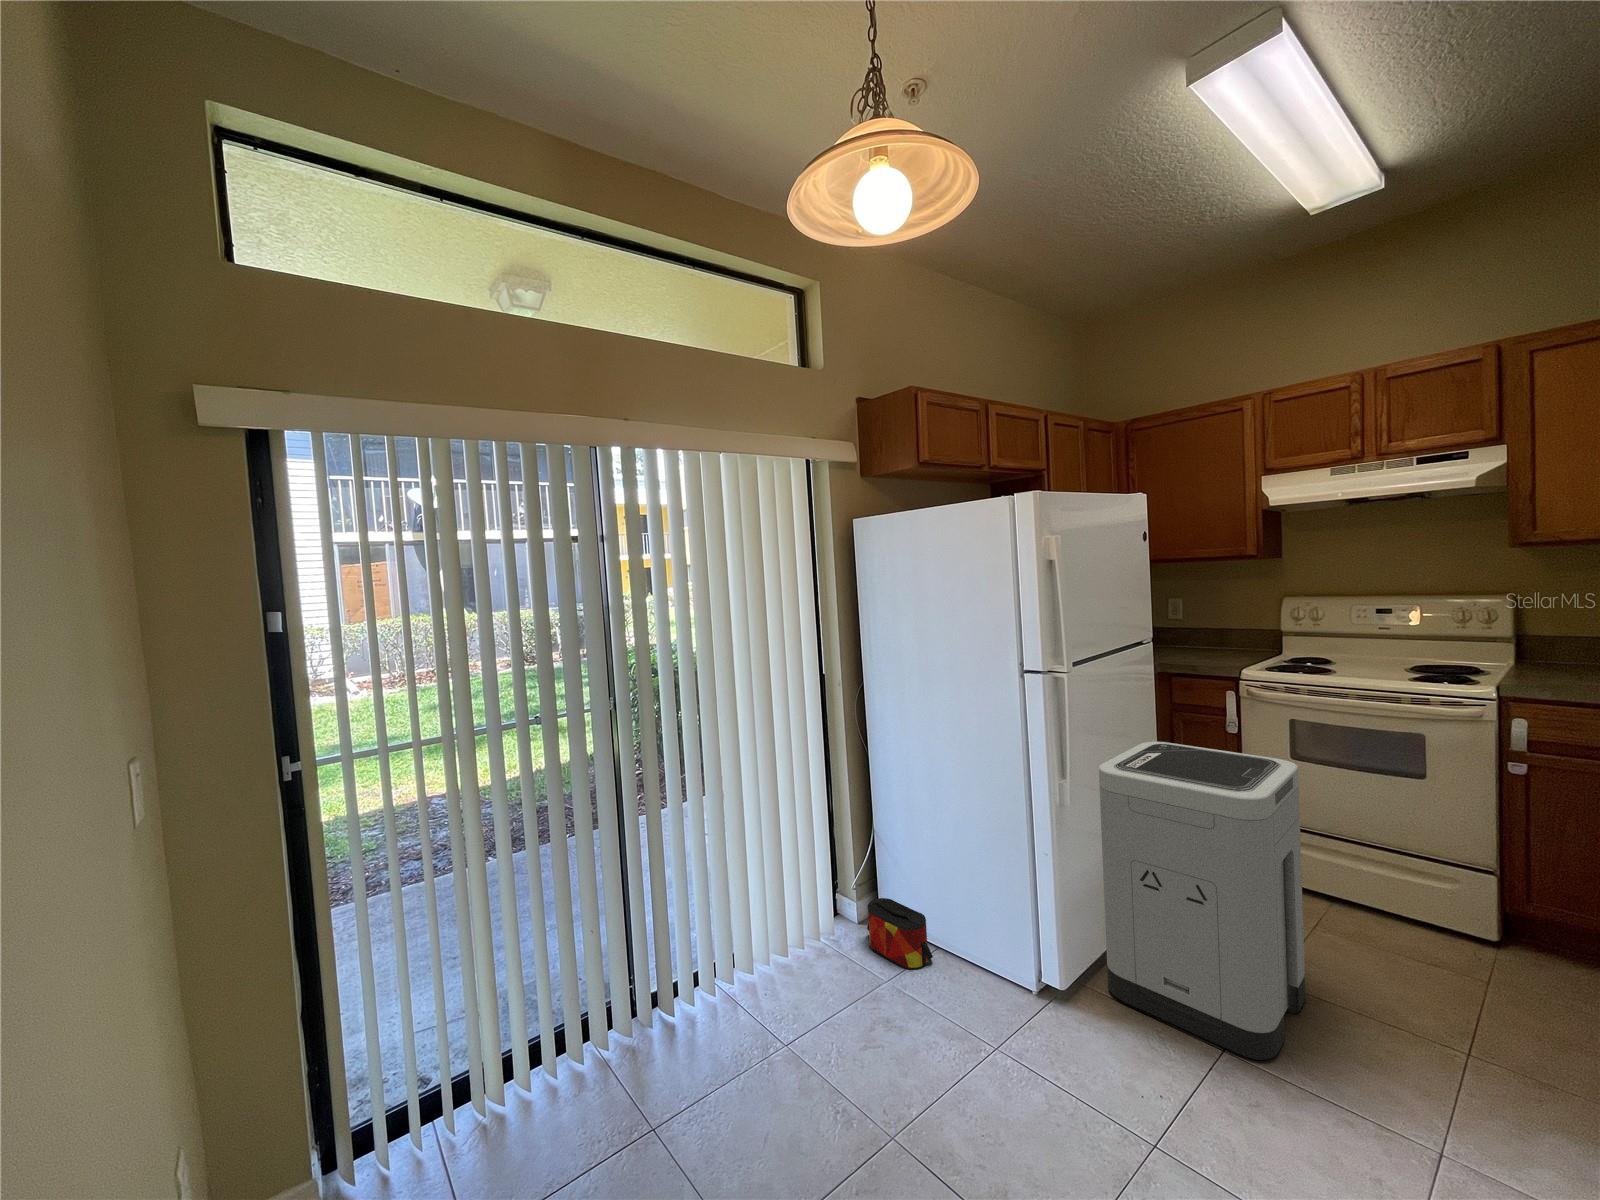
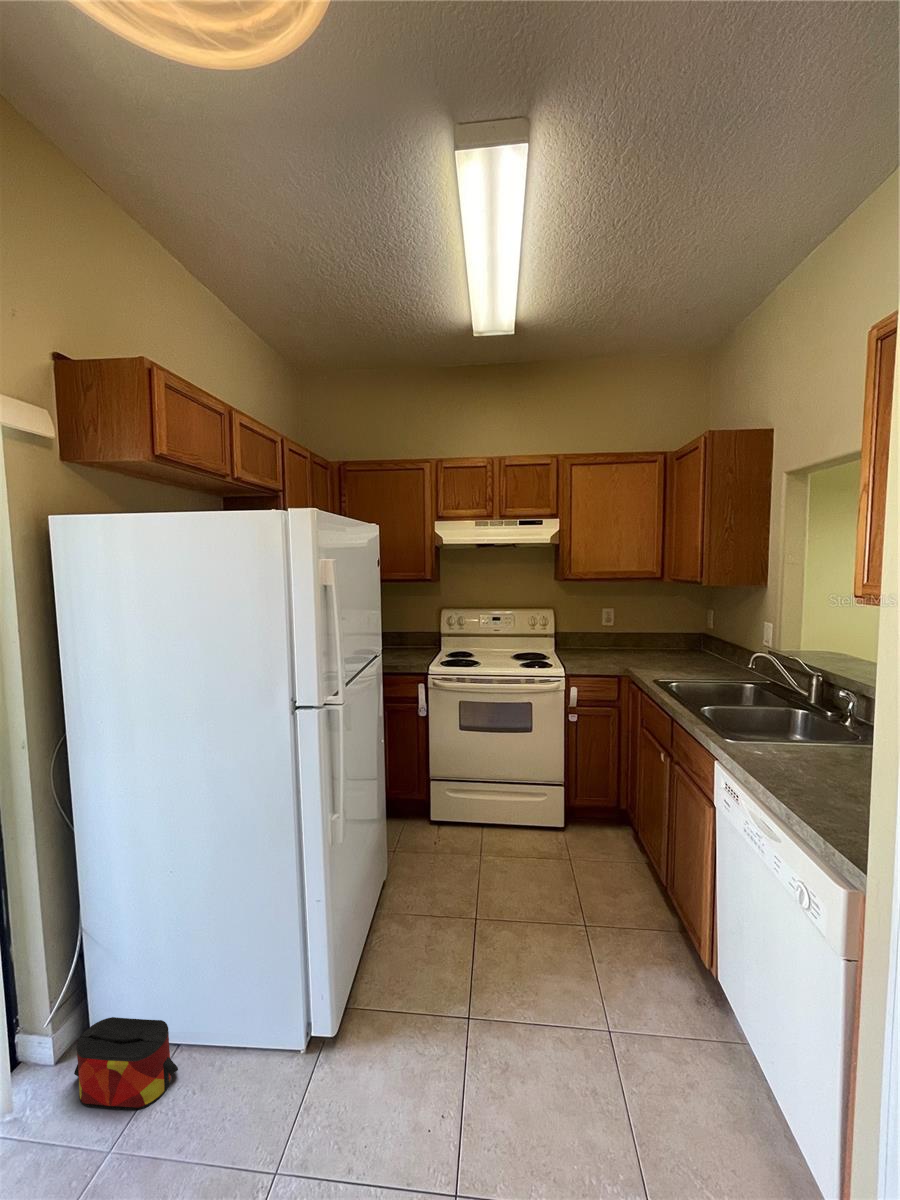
trash can: present [1099,742,1305,1060] -> none [363,746,501,1015]

